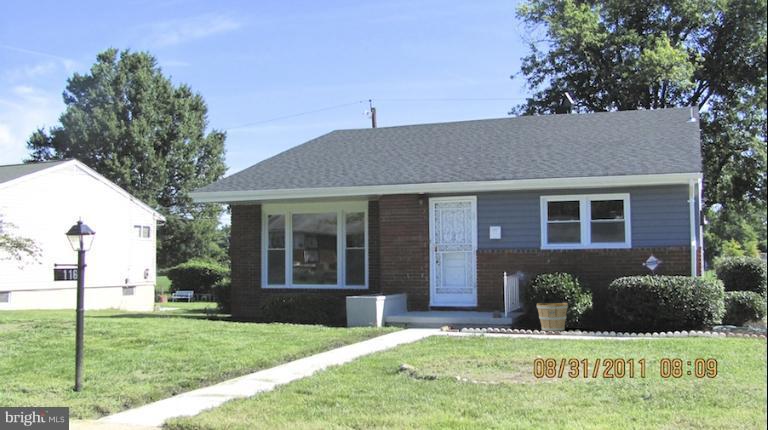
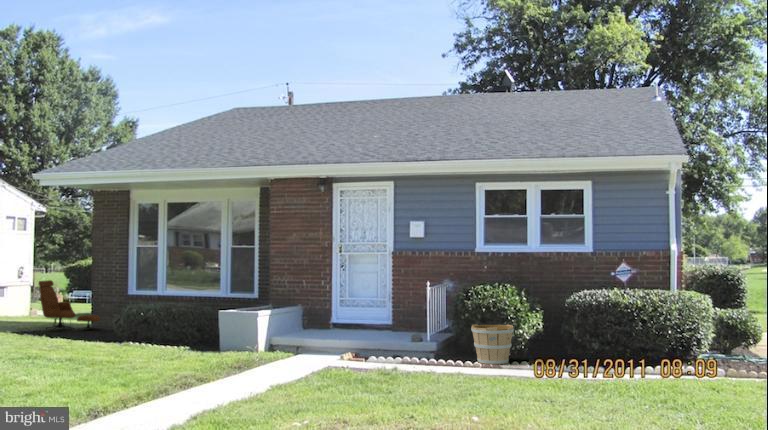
lounge chair: none [199,278,246,317] -> present [39,280,100,330]

